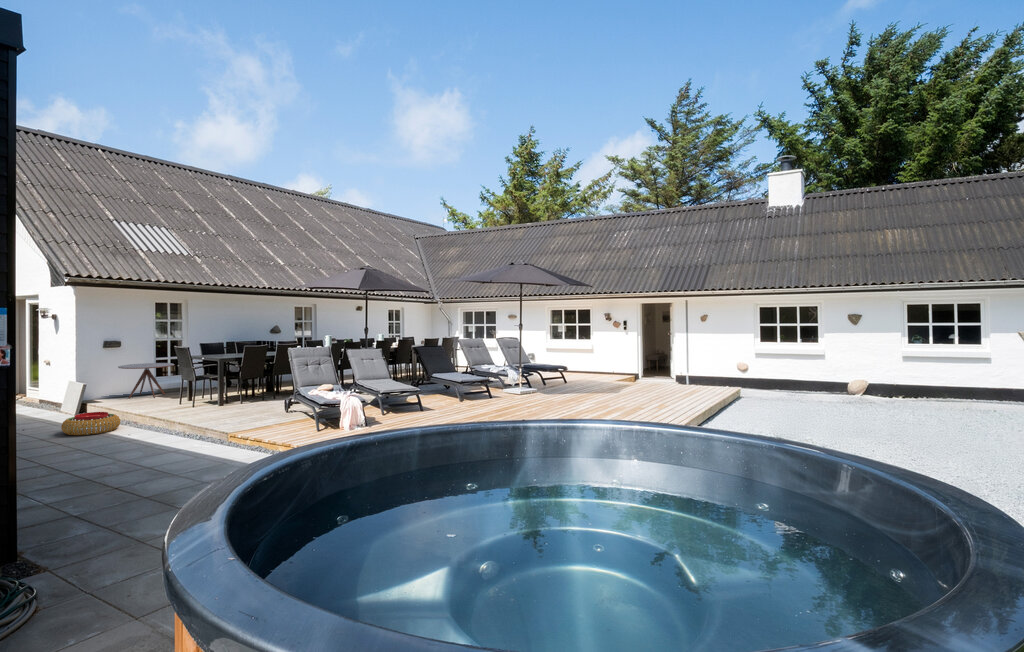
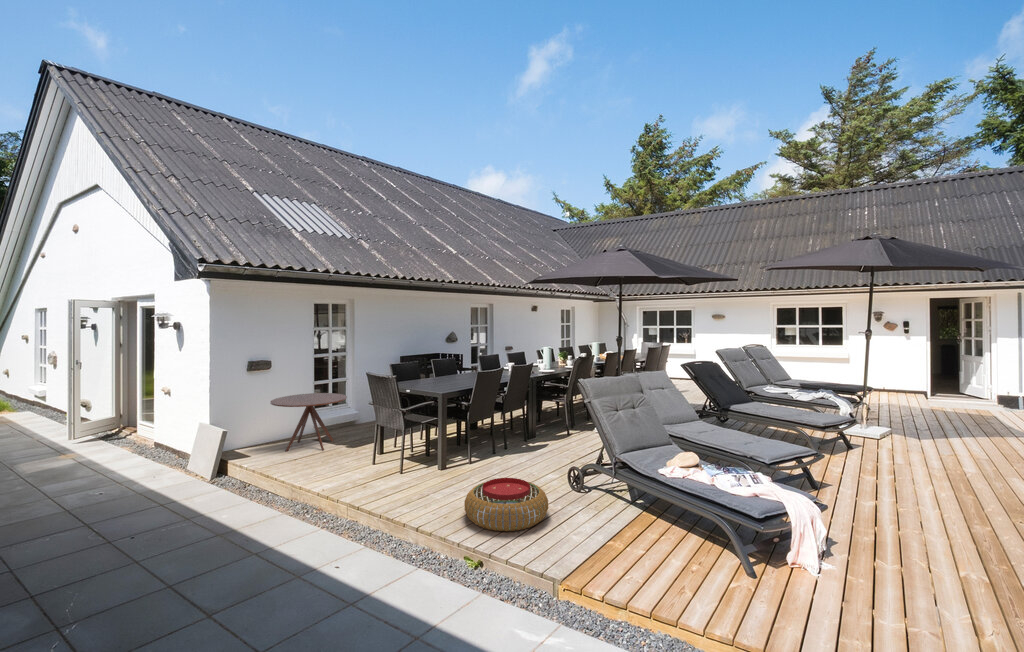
pouf: present [61,412,121,435] -> present [464,478,548,531]

